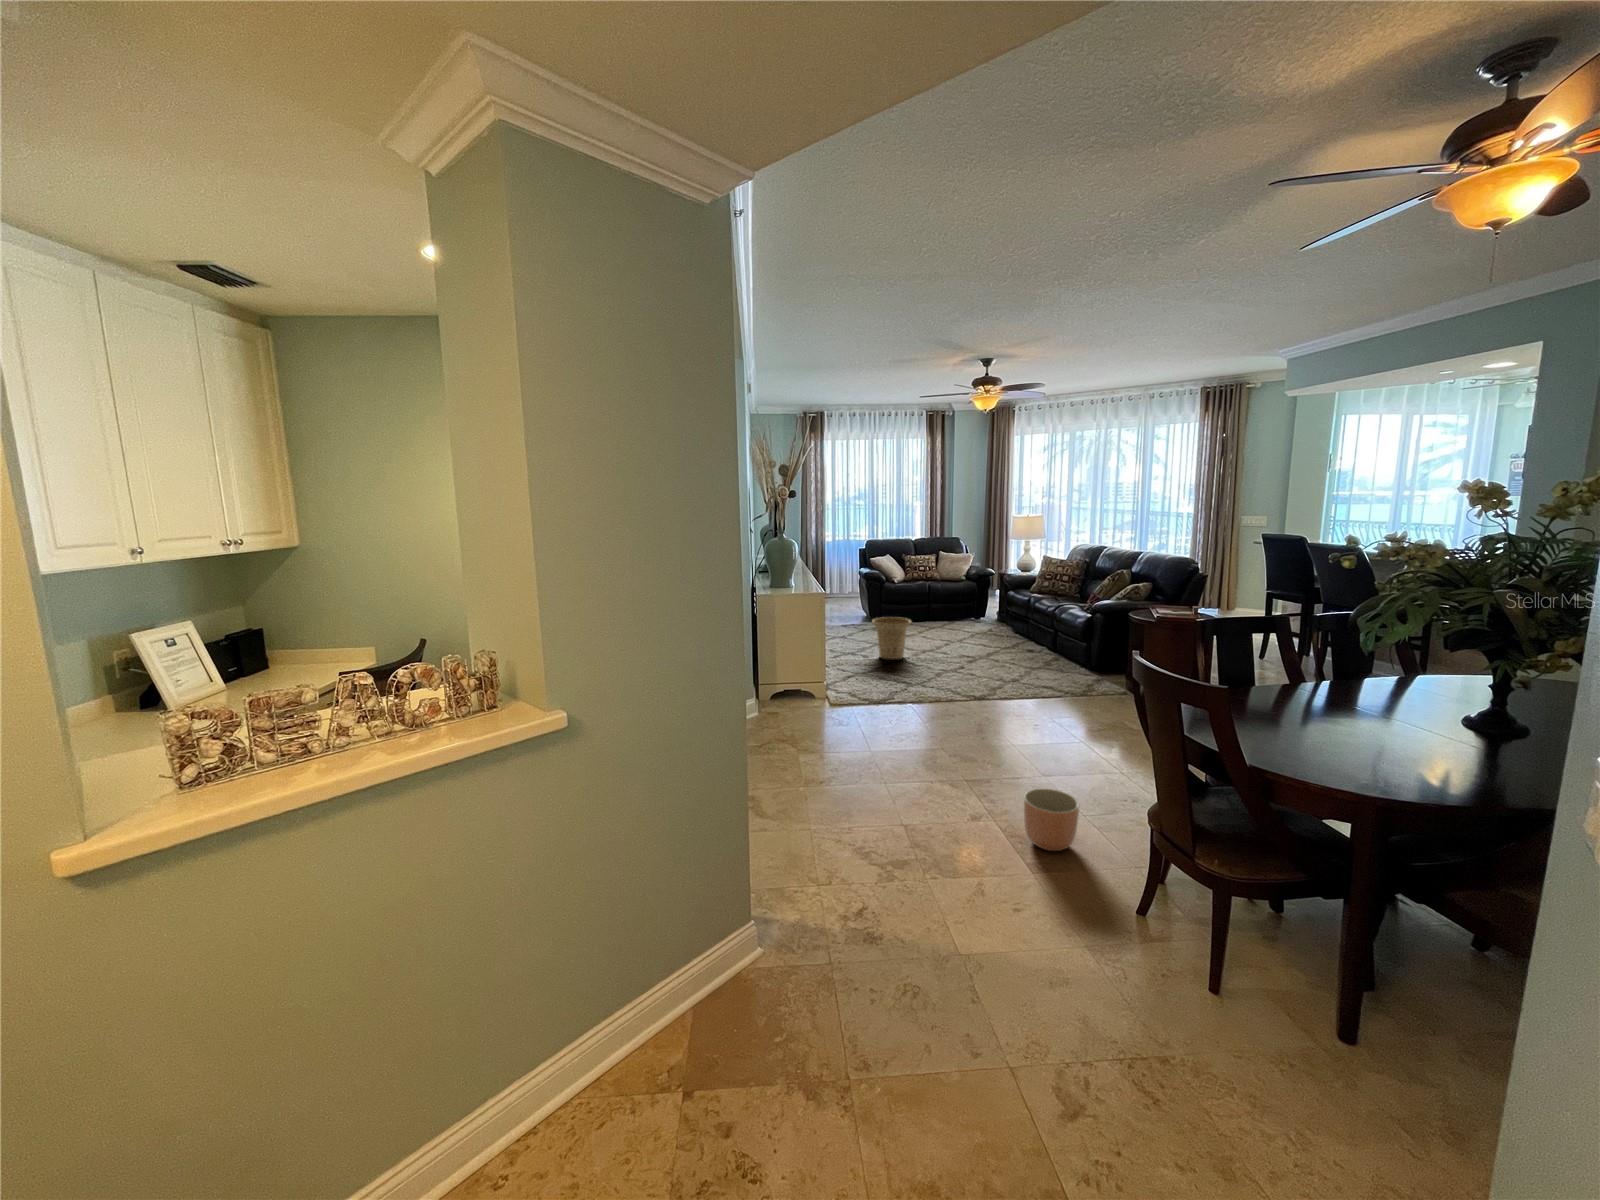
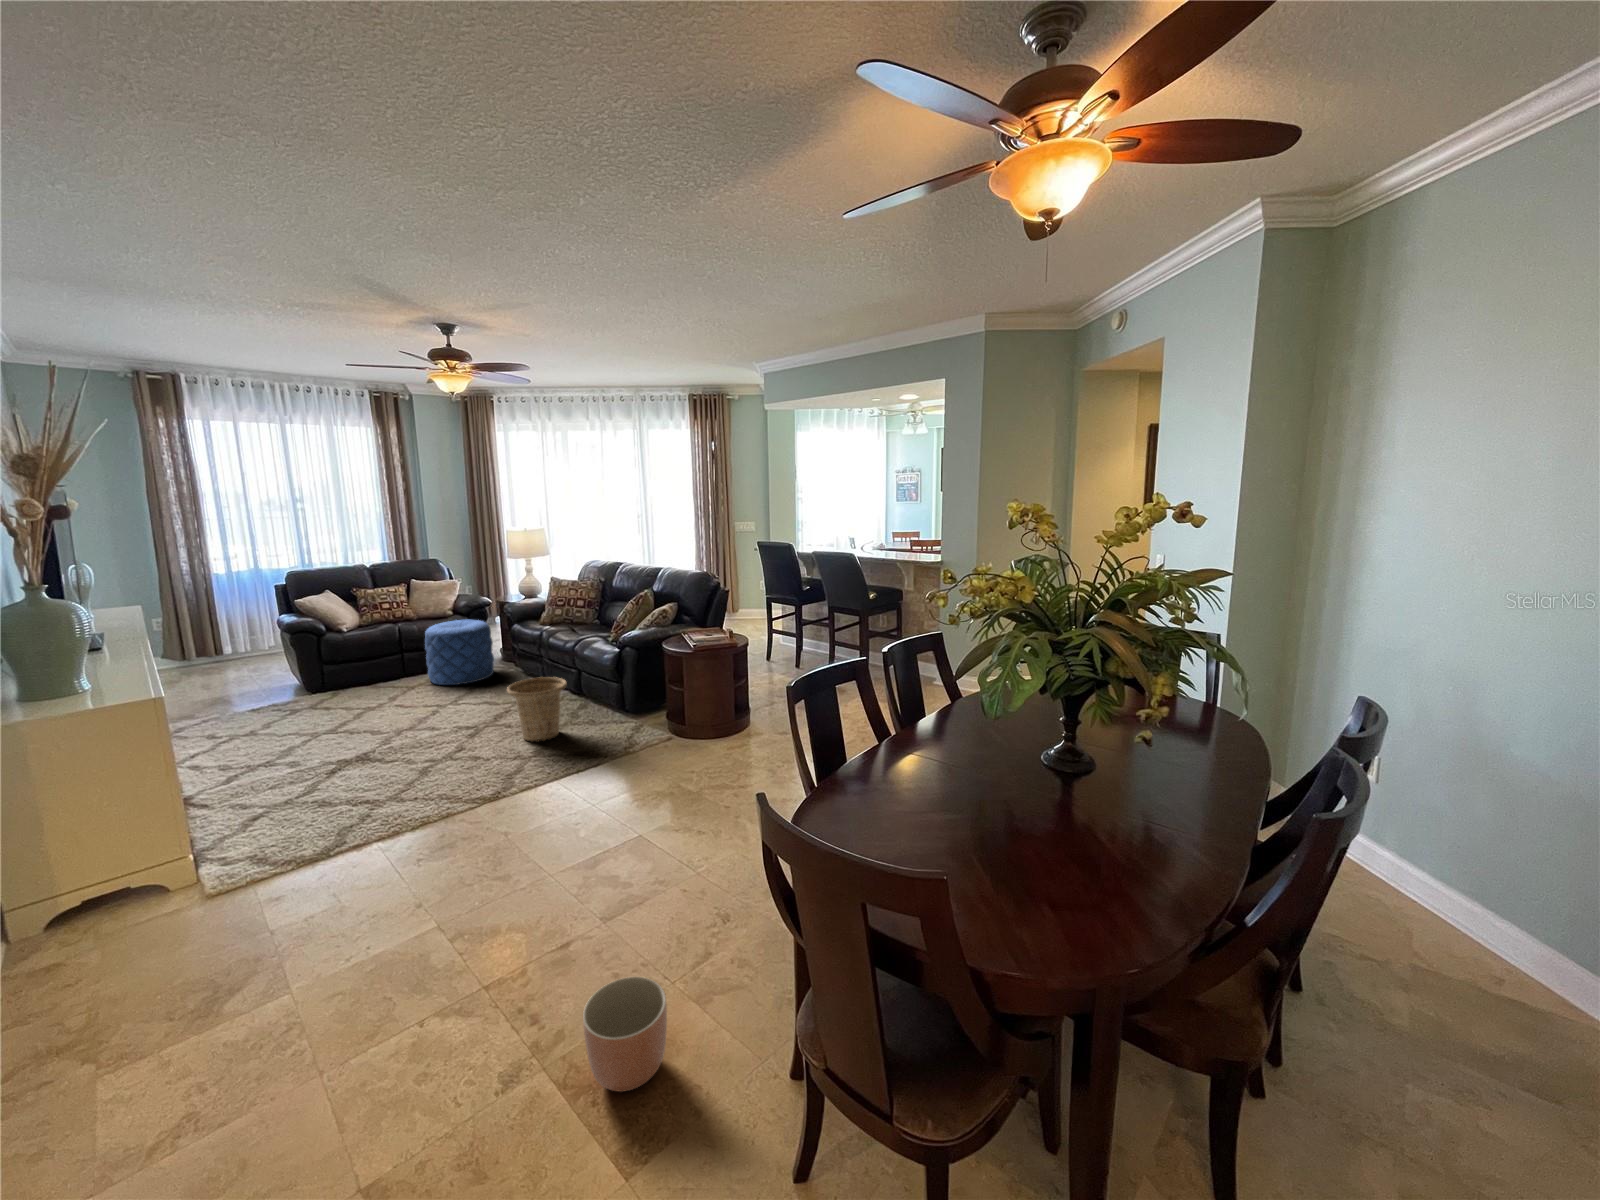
pouf: none [944,583,991,631] -> present [425,620,494,685]
basket: present [872,617,911,659] -> present [507,677,567,742]

